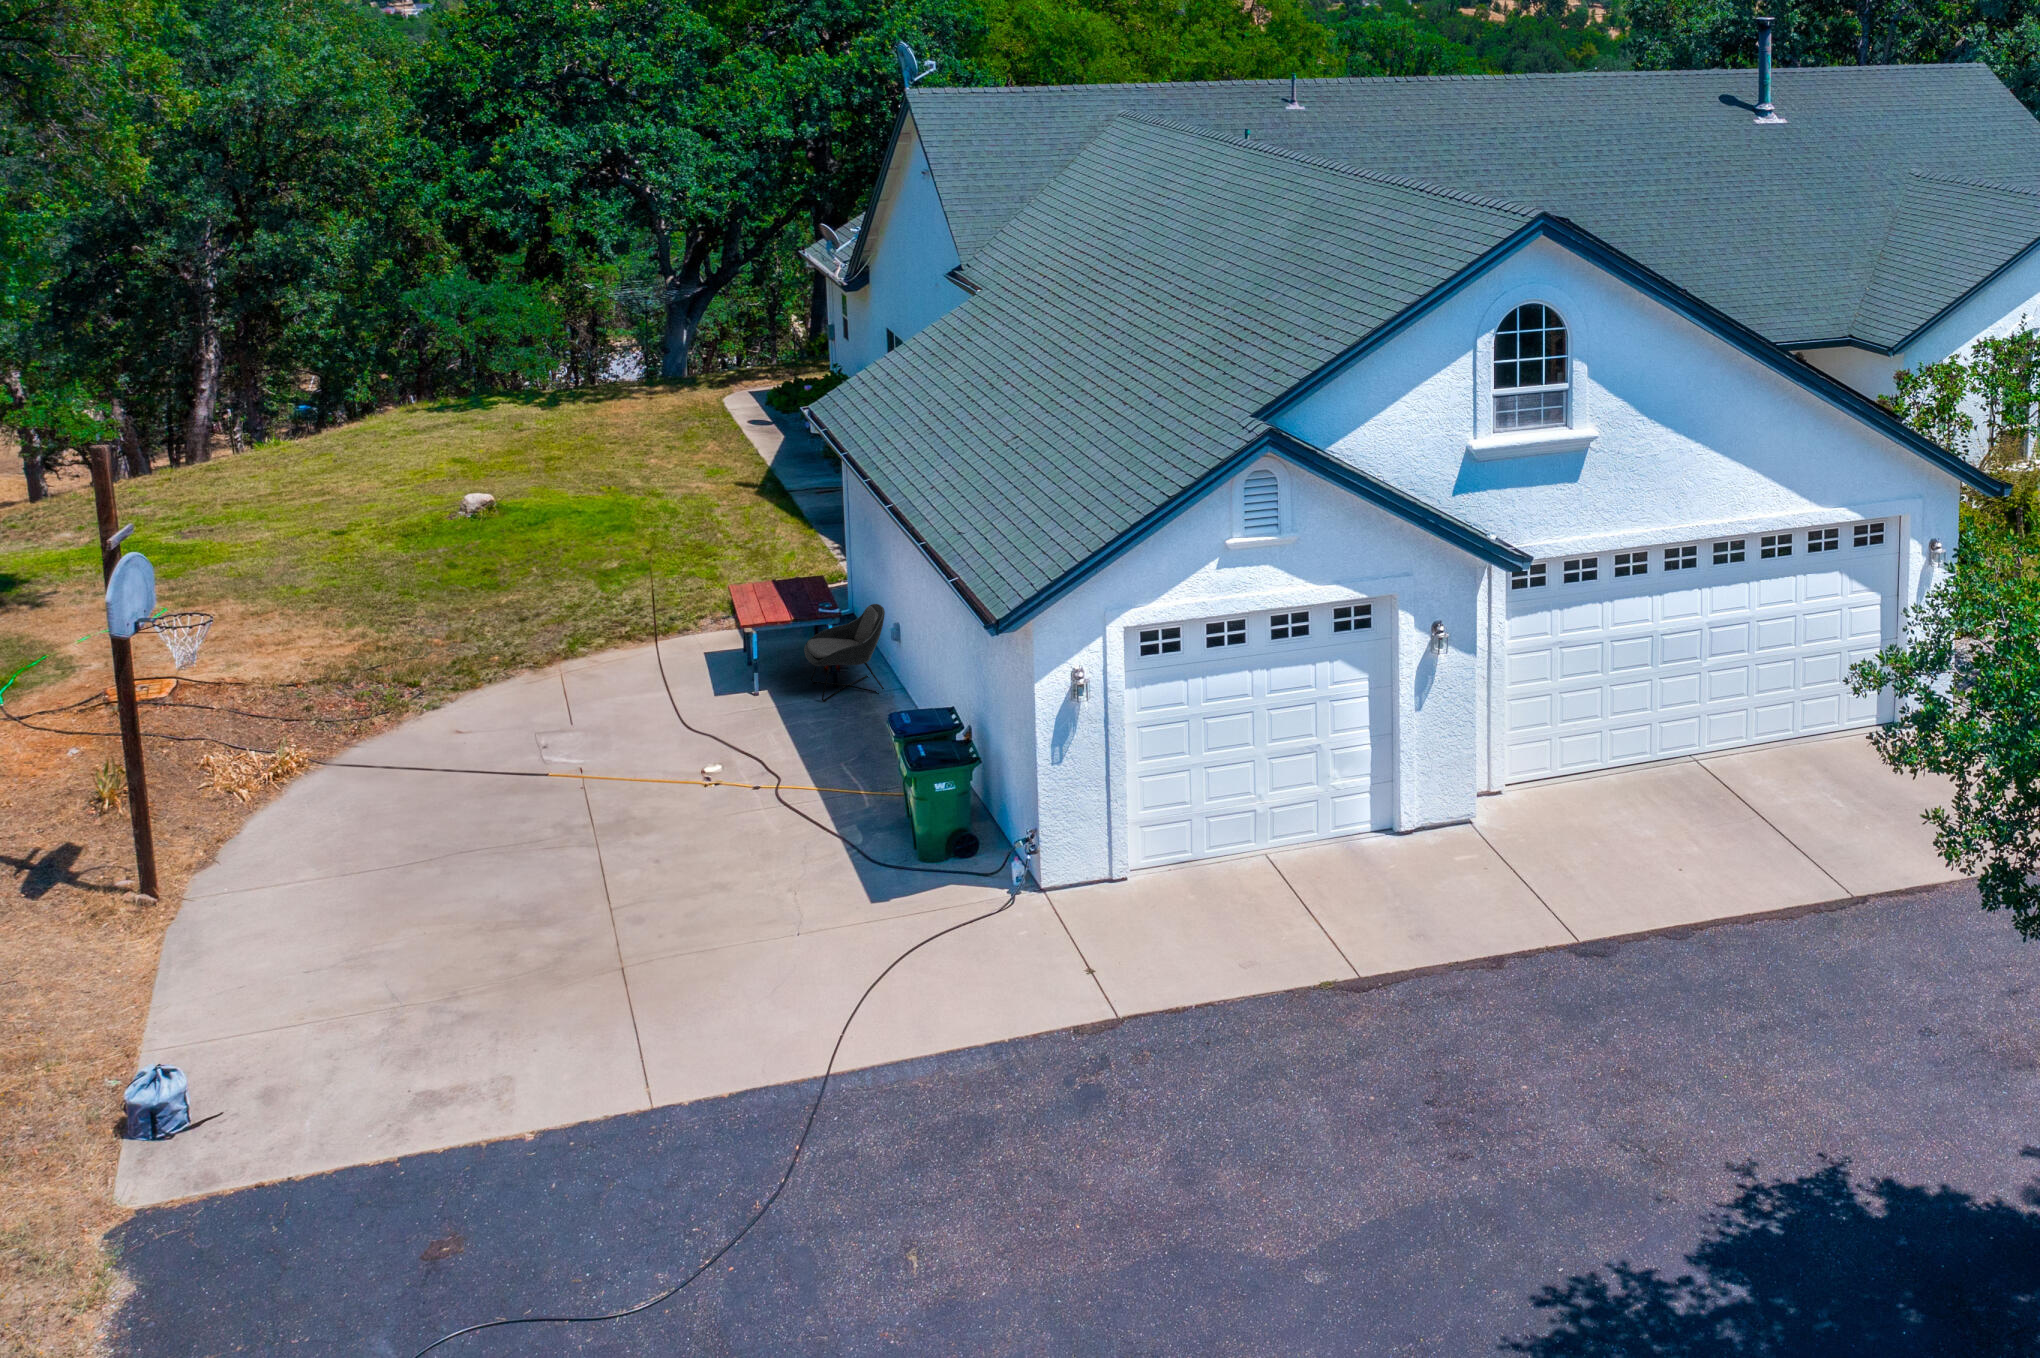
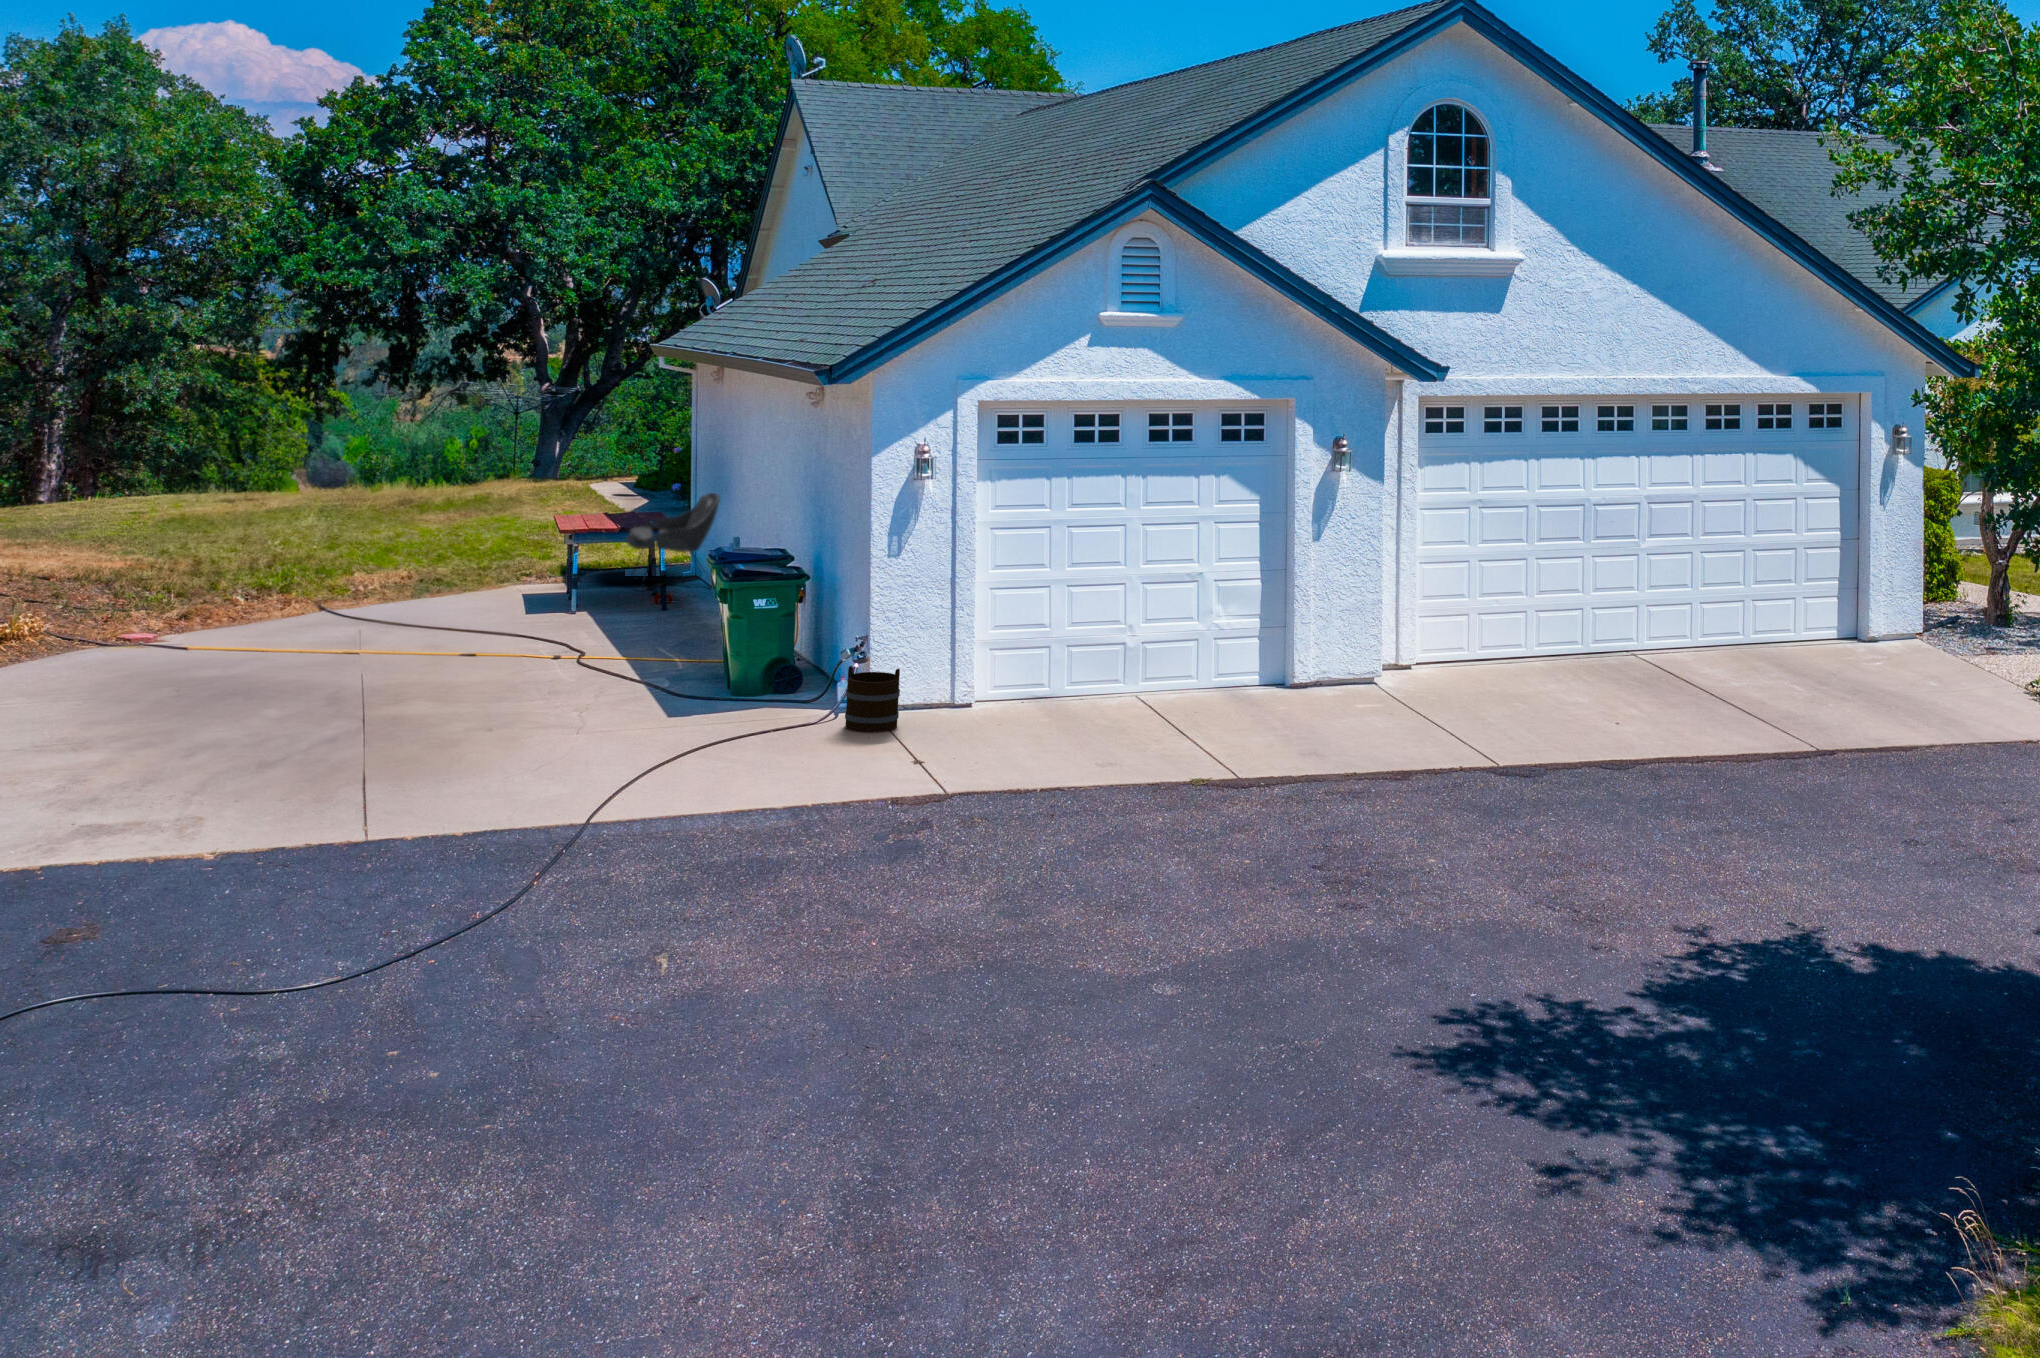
bucket: none [1025,860,1070,919] -> present [845,666,900,732]

